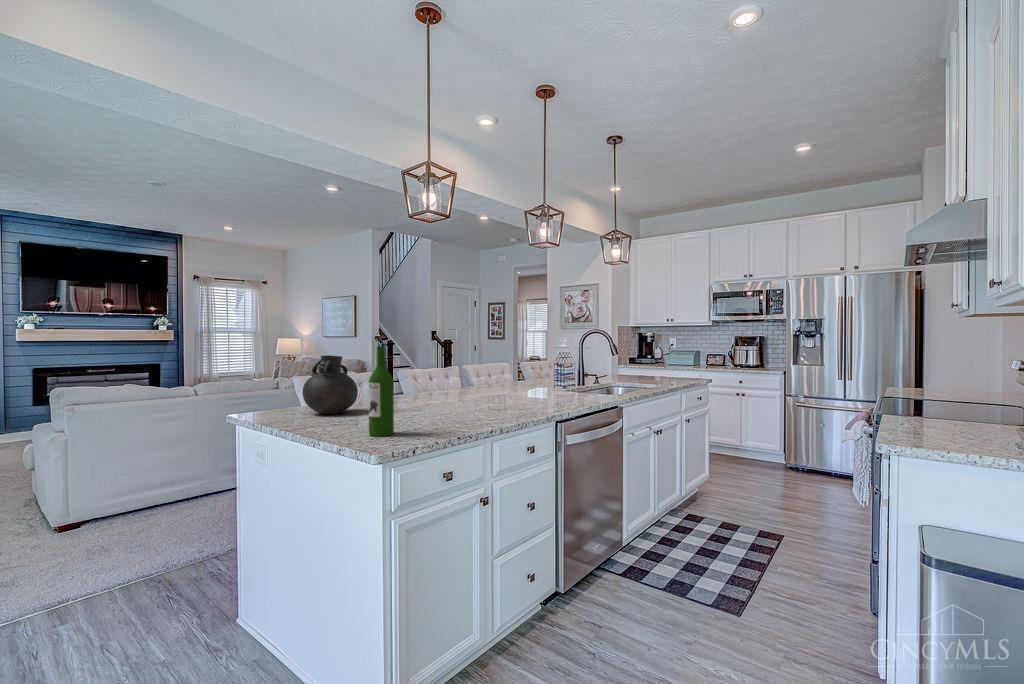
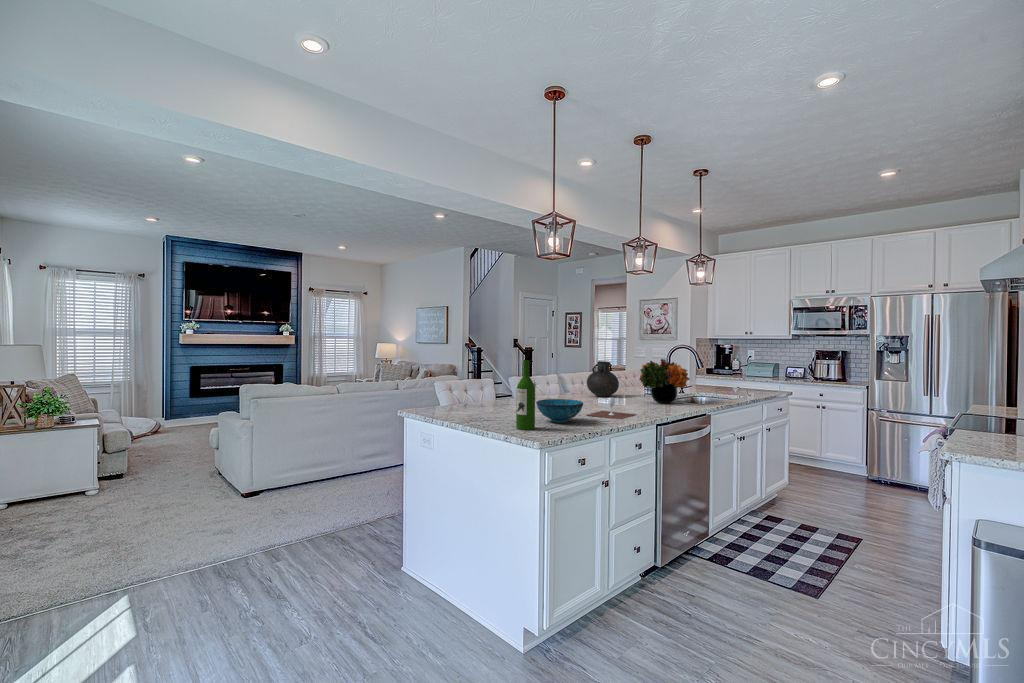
flower arrangement: none [545,345,601,396] -> present [639,359,690,404]
vase: present [302,355,358,414] -> present [587,361,619,397]
wine glass: none [472,391,535,417] -> present [588,397,636,419]
decorative bowl: none [404,395,463,424] -> present [536,399,583,423]

